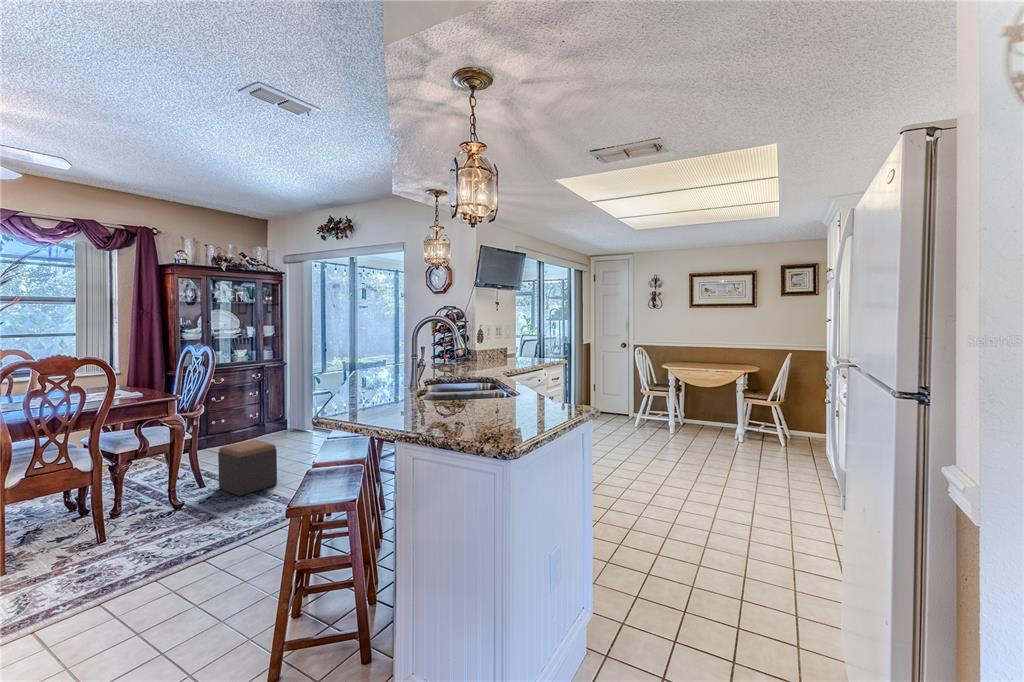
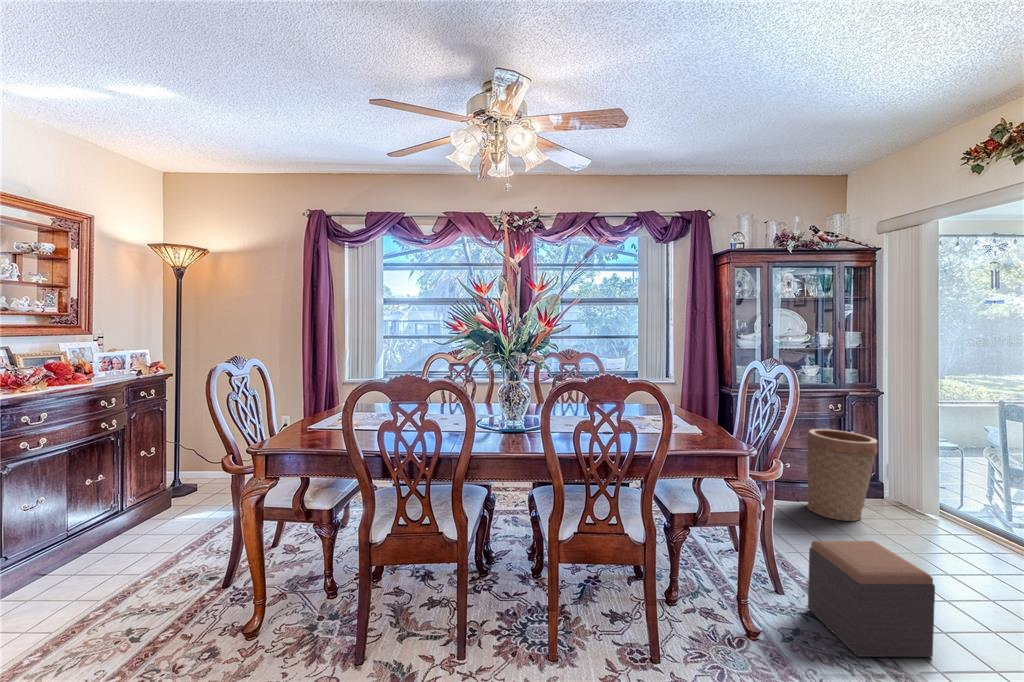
basket: none [237,391,279,447] -> present [807,429,877,521]

